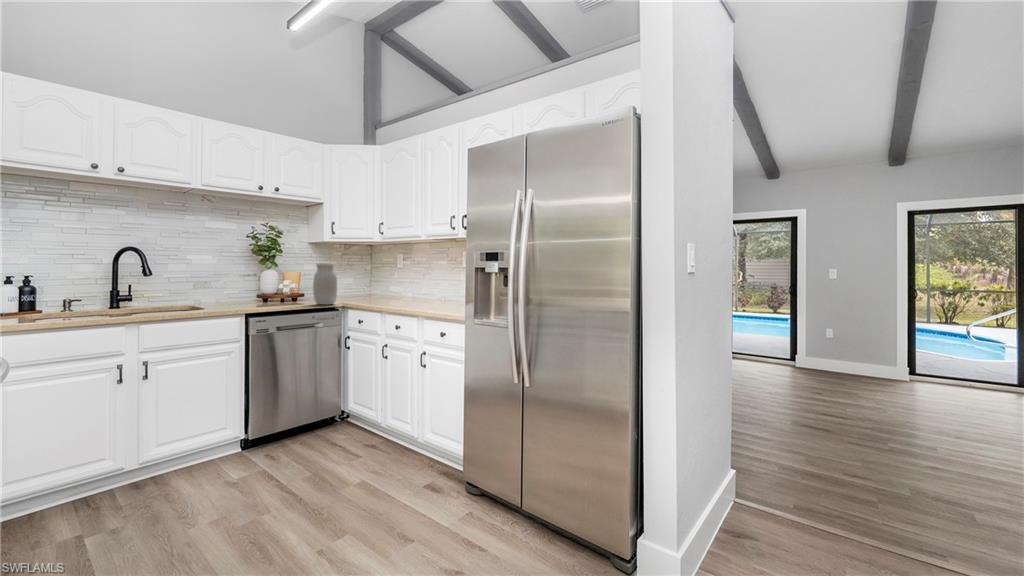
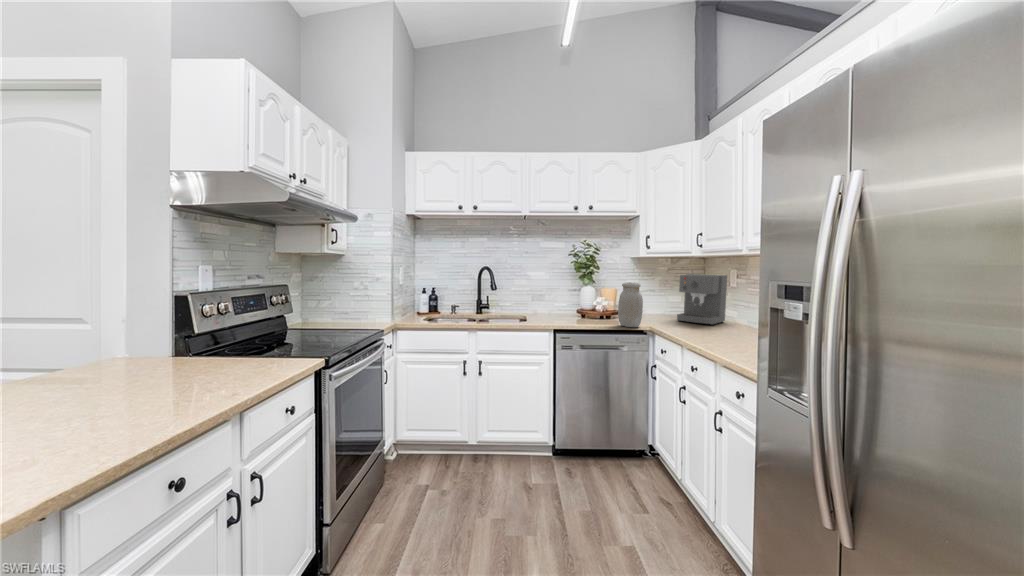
coffee maker: none [364,258,402,300] -> present [677,274,727,325]

